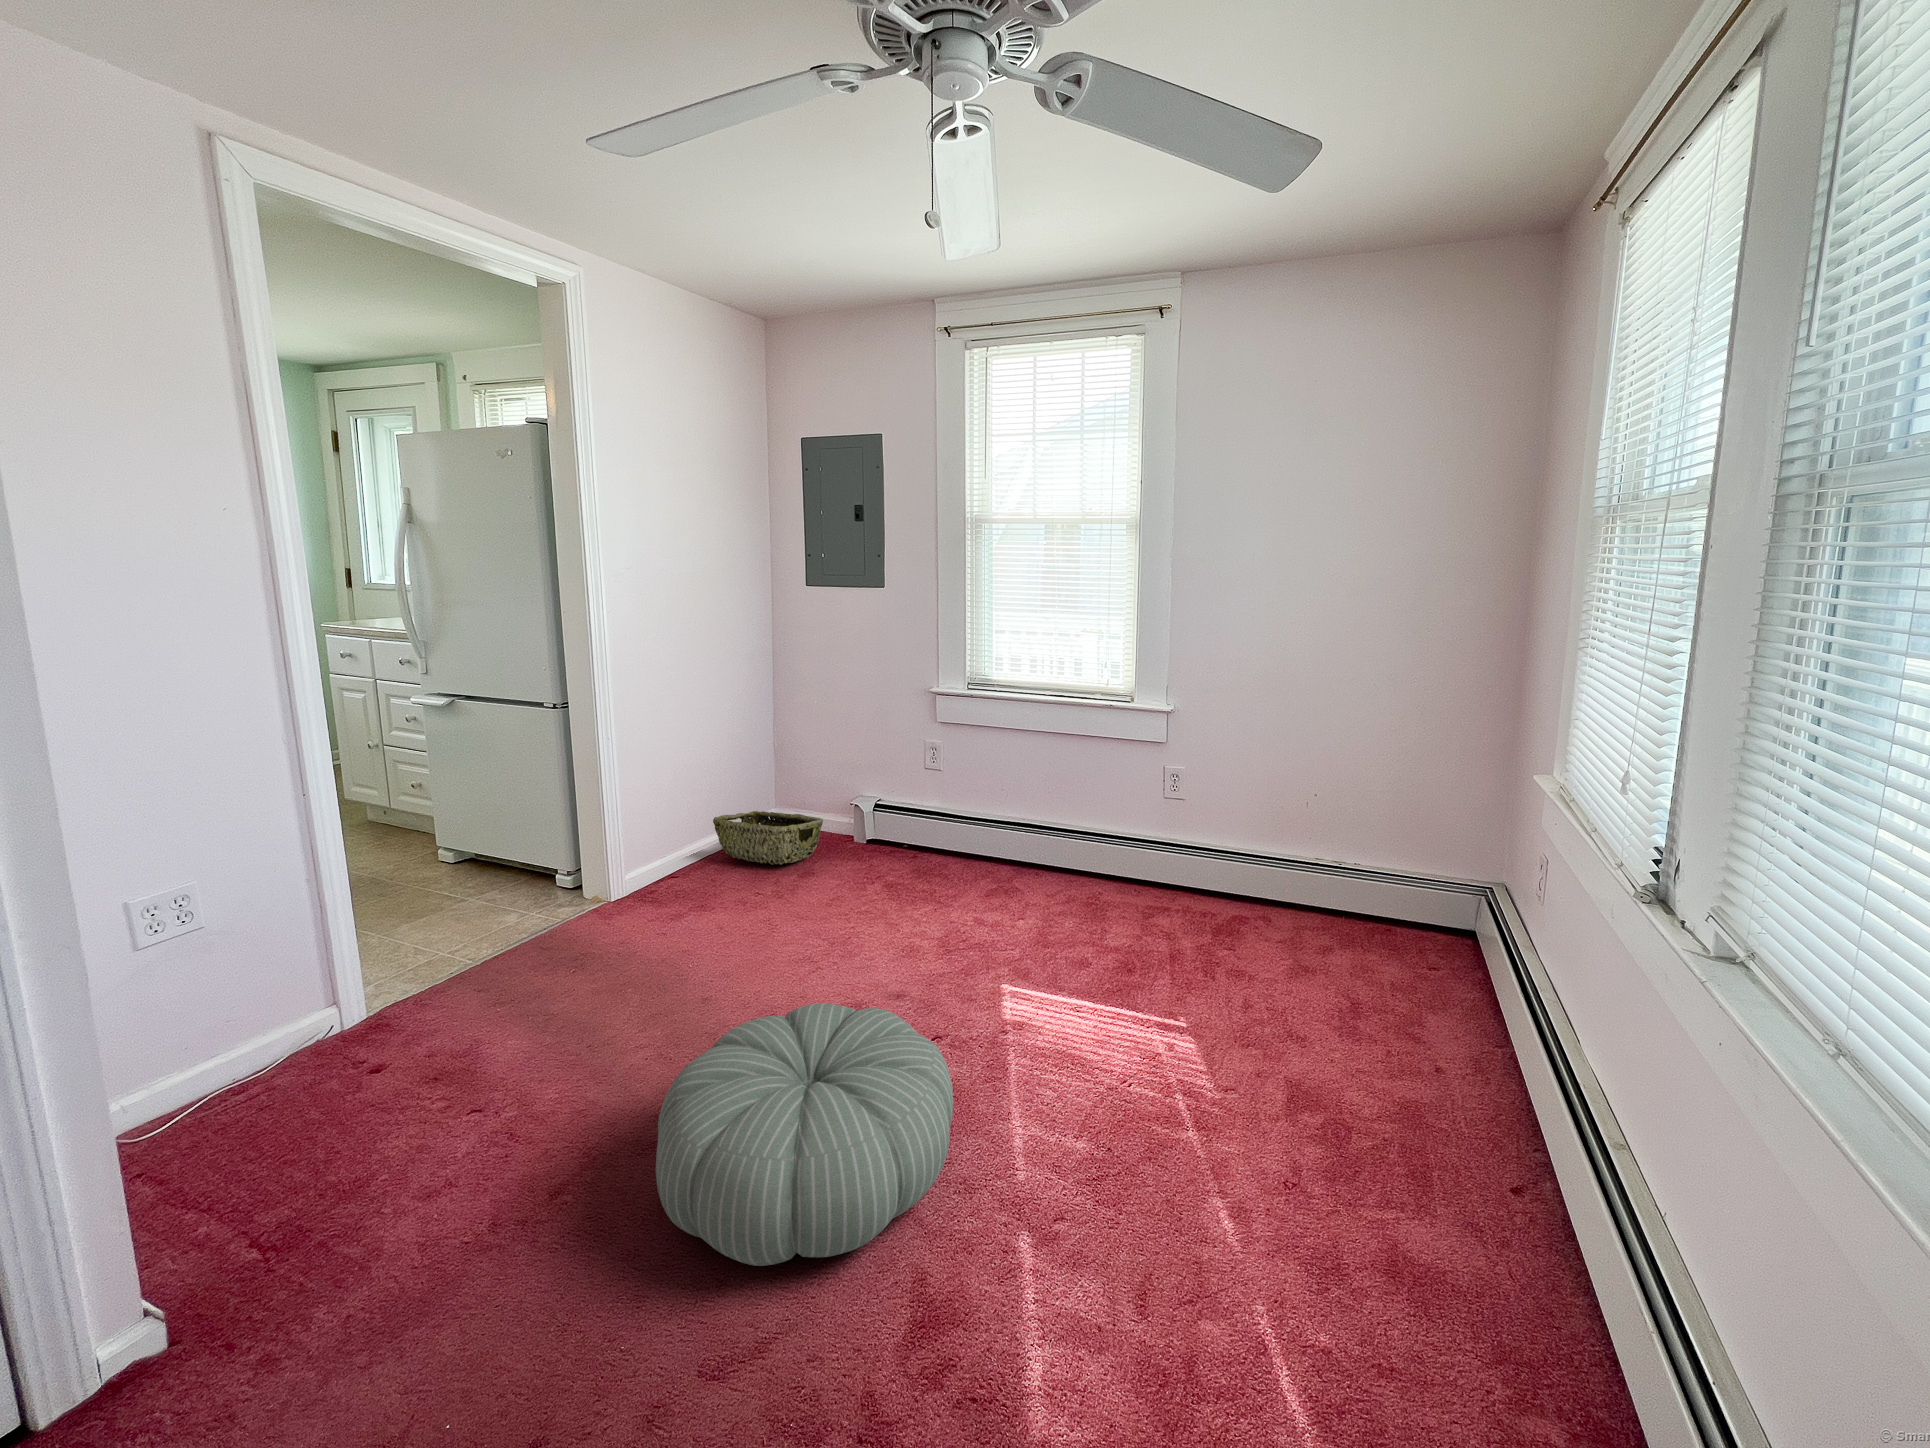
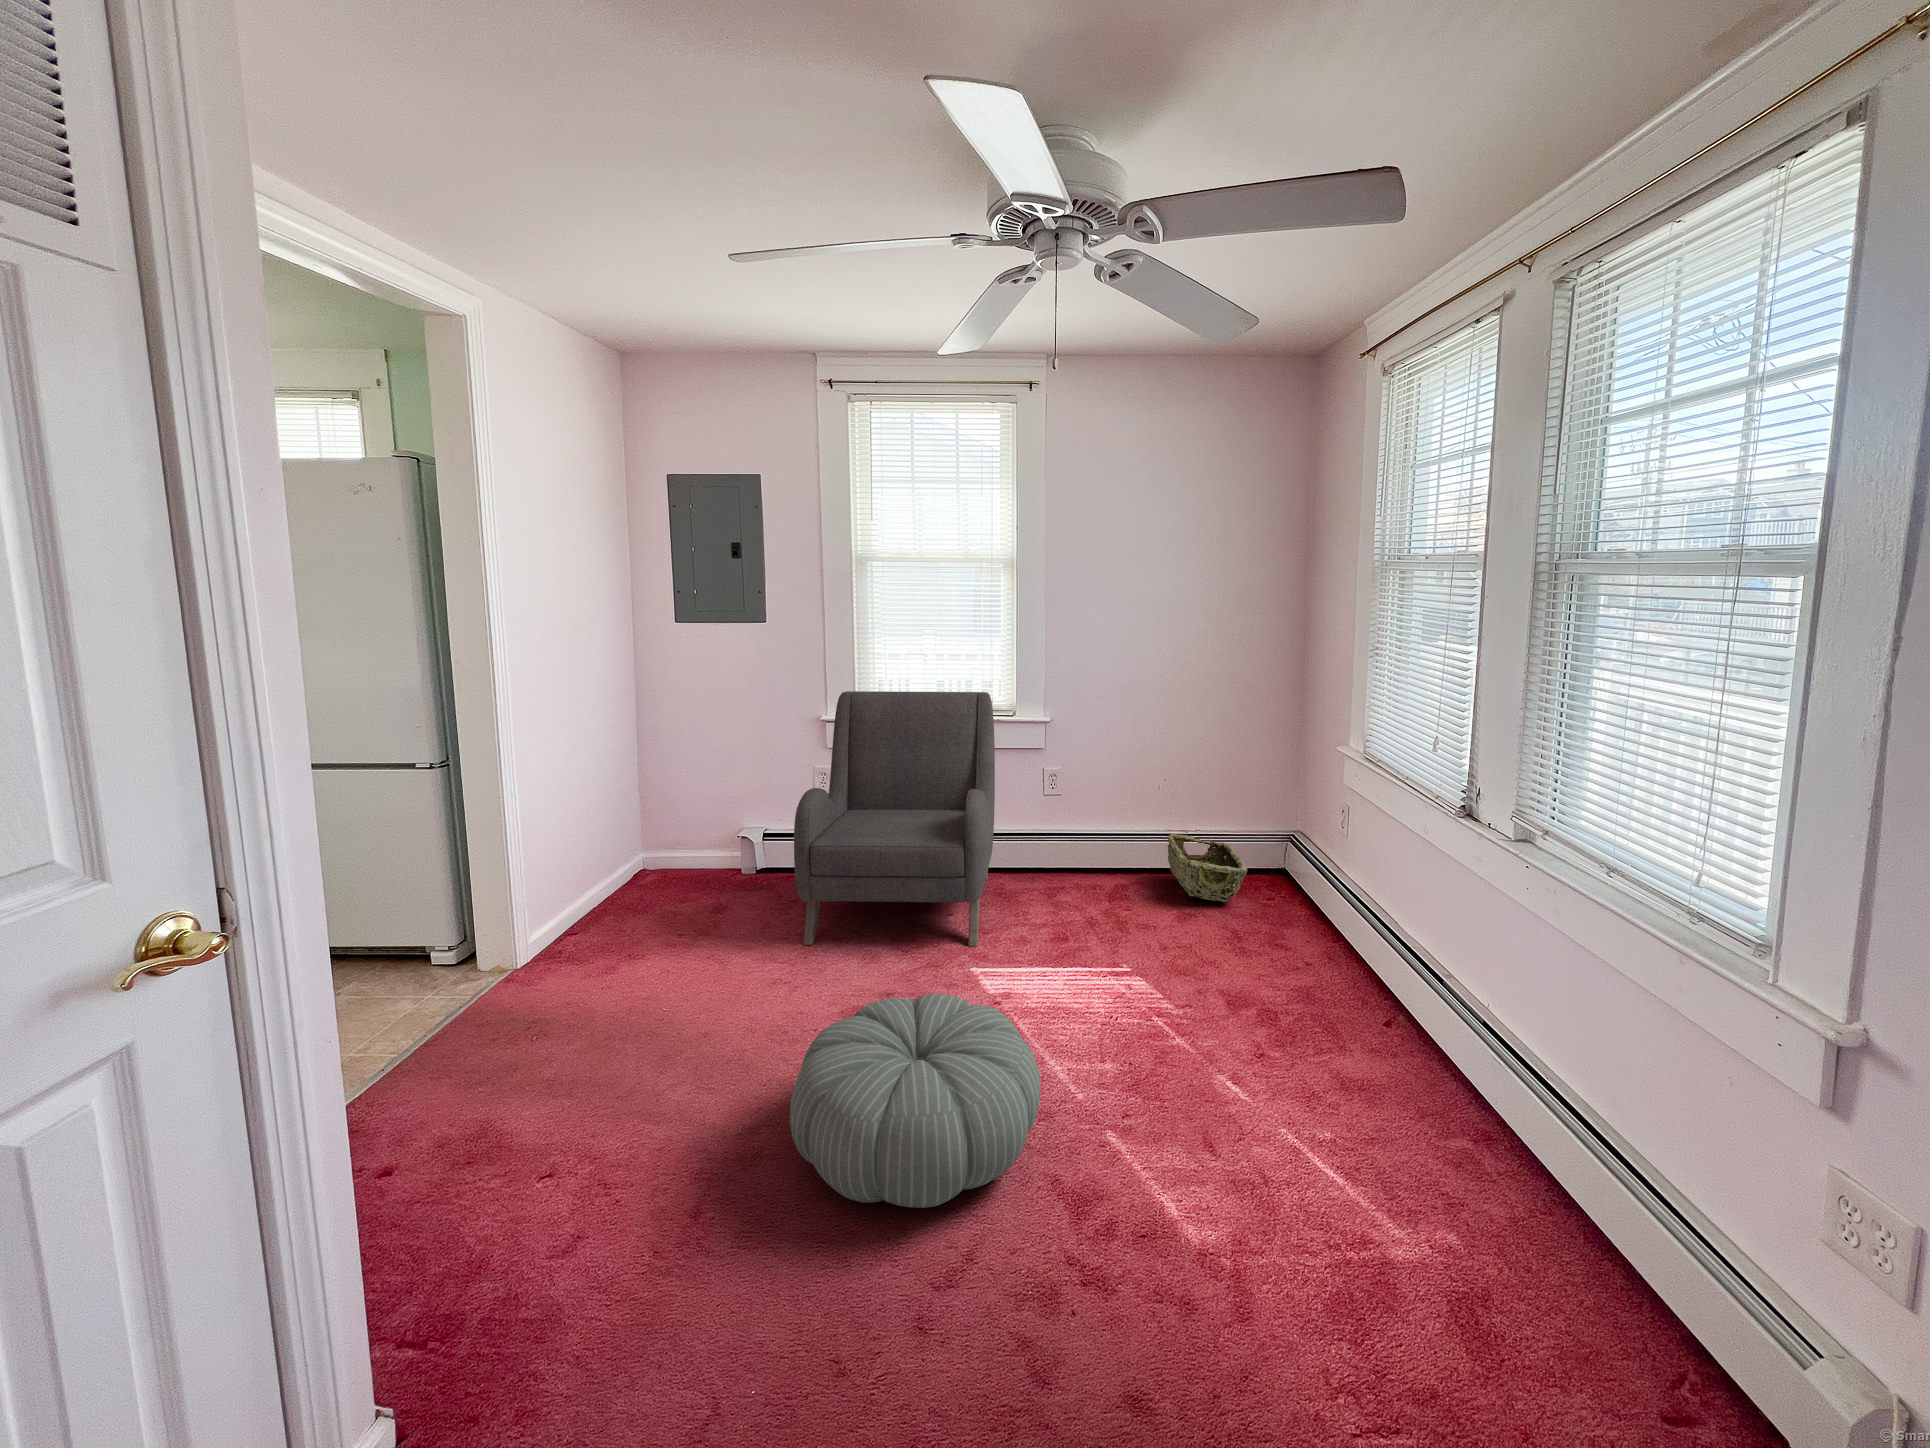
armchair: none [850,663,1102,960] -> present [794,691,995,946]
woven basket: present [713,811,823,865] -> present [1168,834,1247,902]

